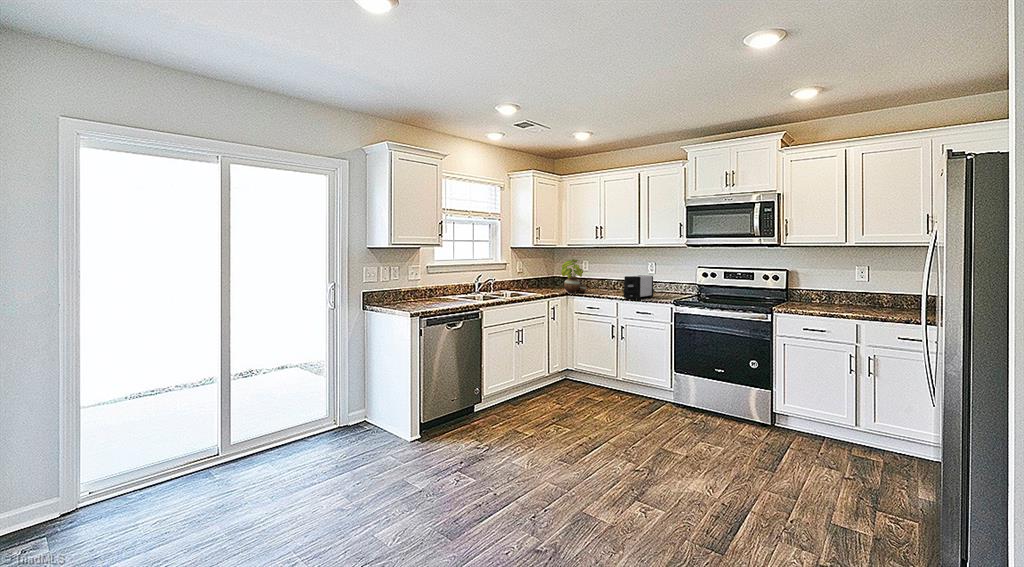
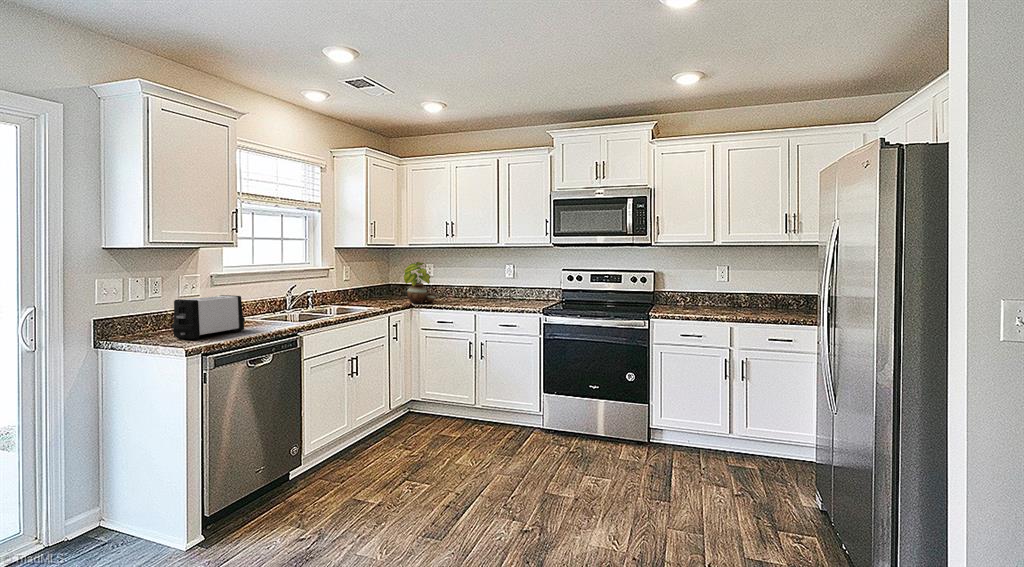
toaster: present [623,275,654,299] -> present [172,295,245,339]

